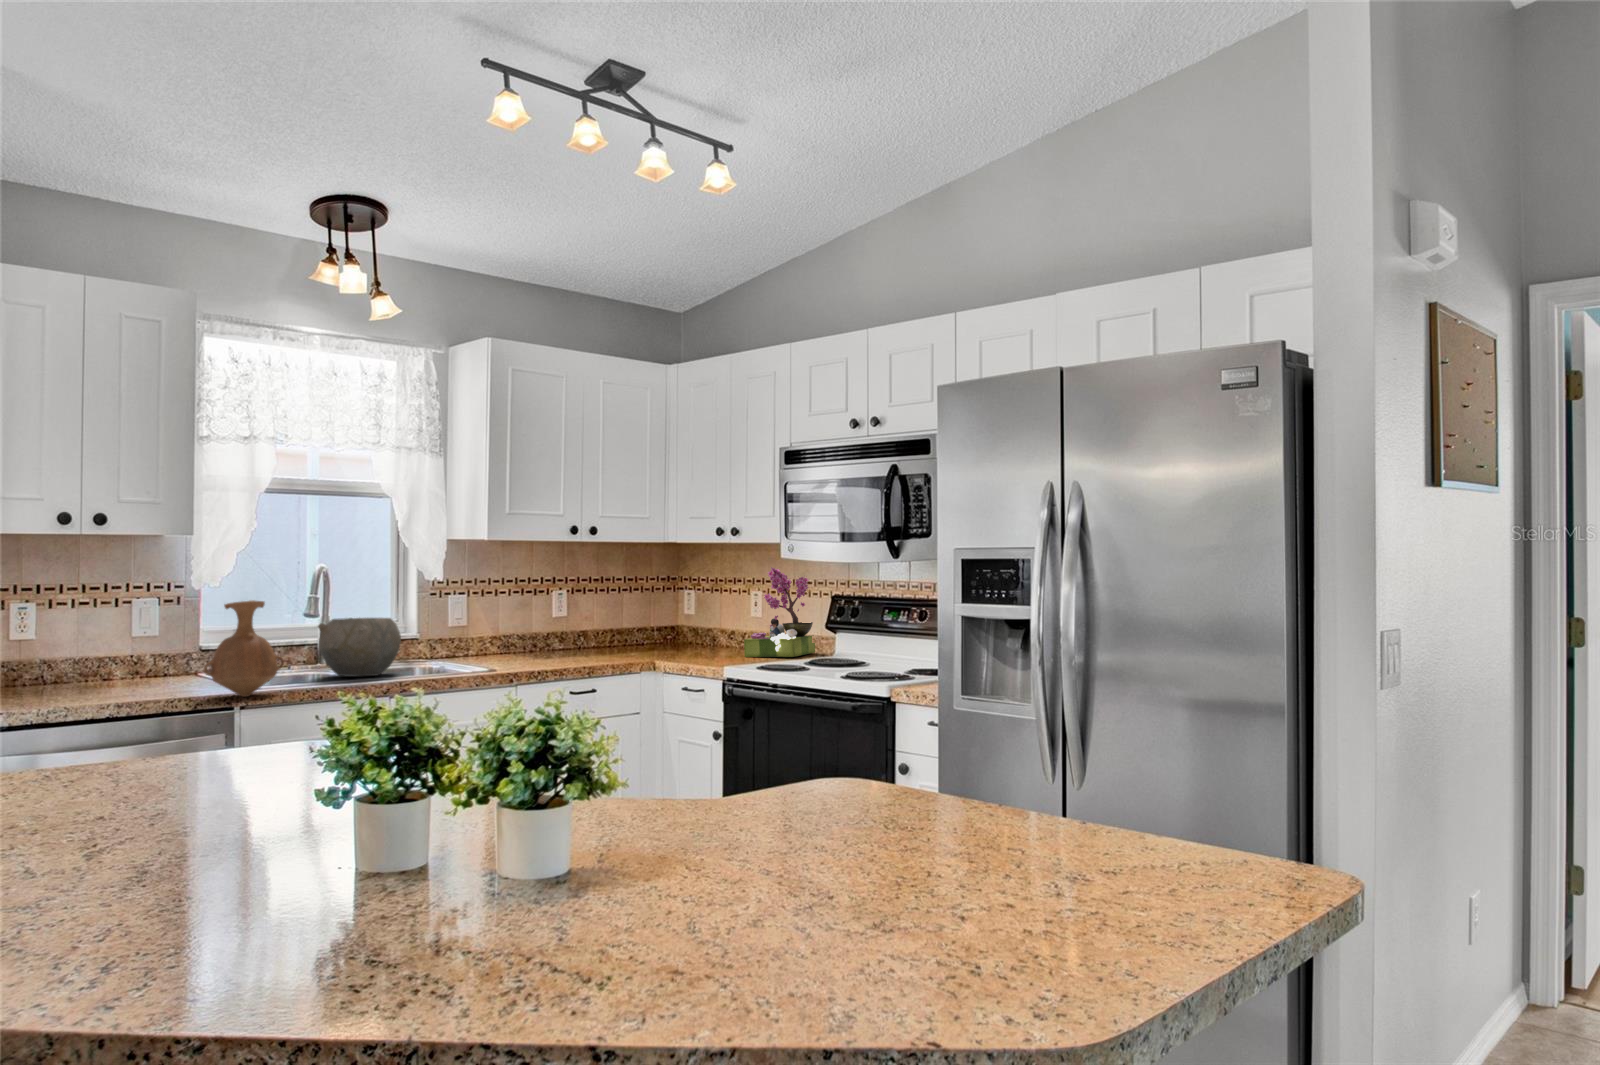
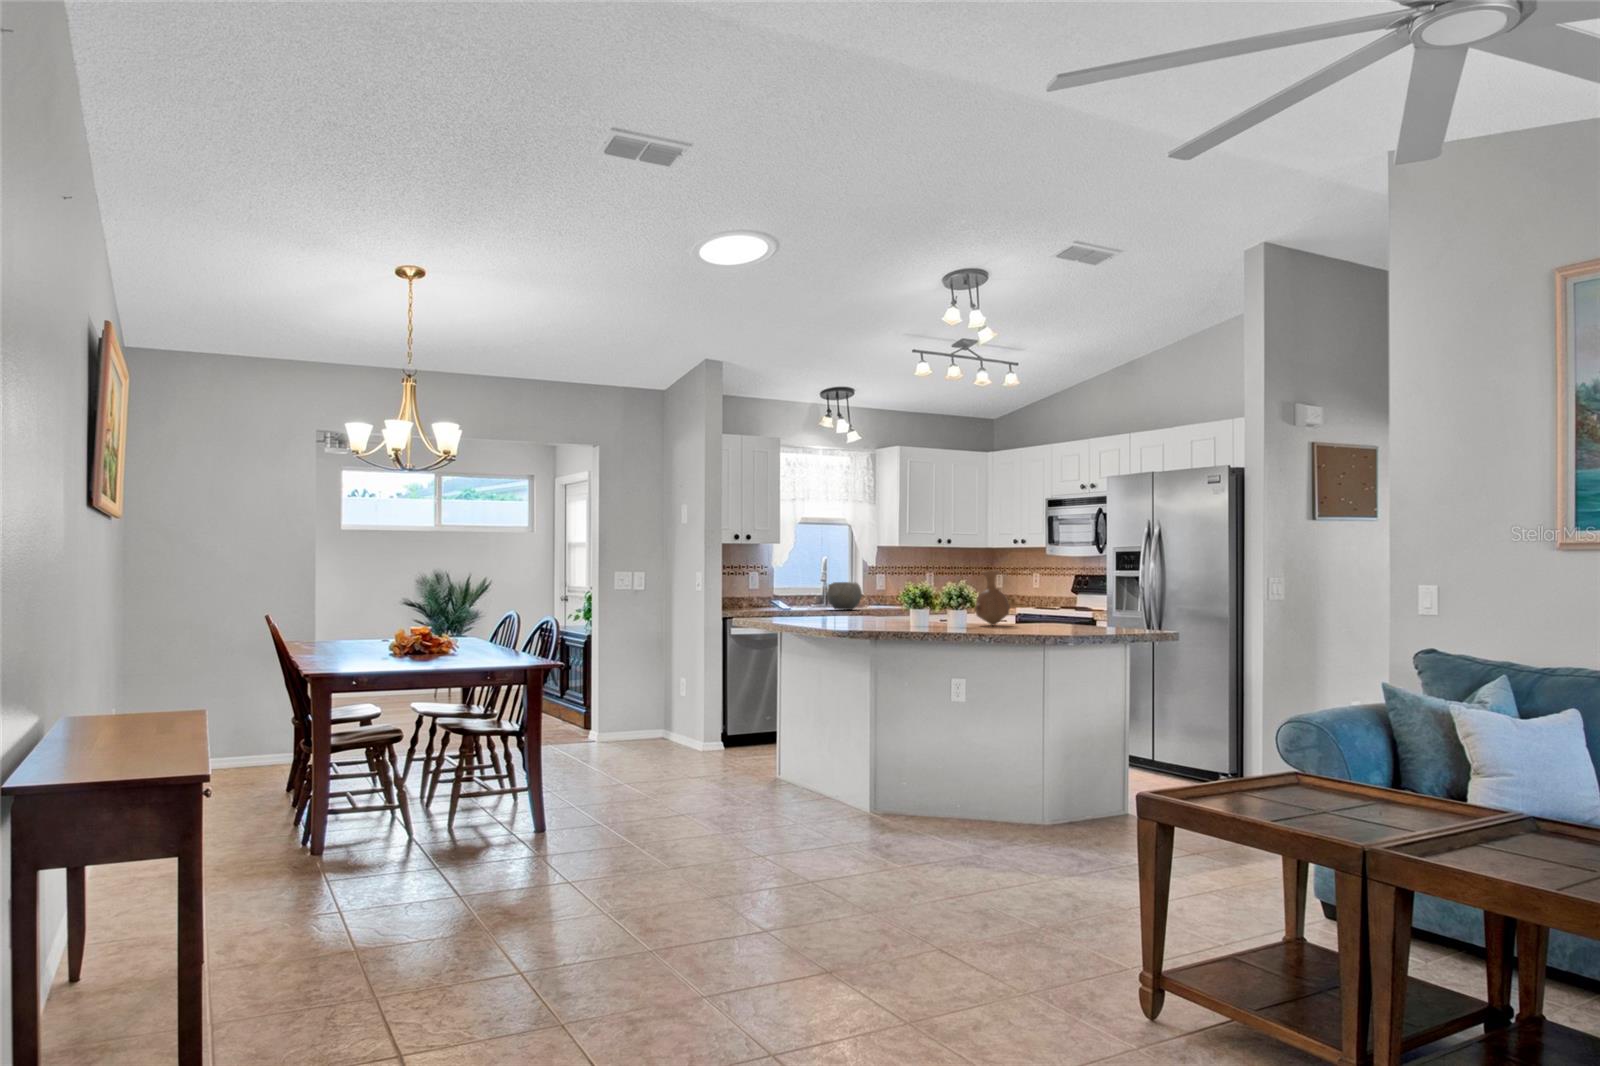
flower arrangement: present [744,567,815,657] -> none [1029,561,1069,608]
vase: present [204,600,284,697] -> present [975,570,1010,625]

